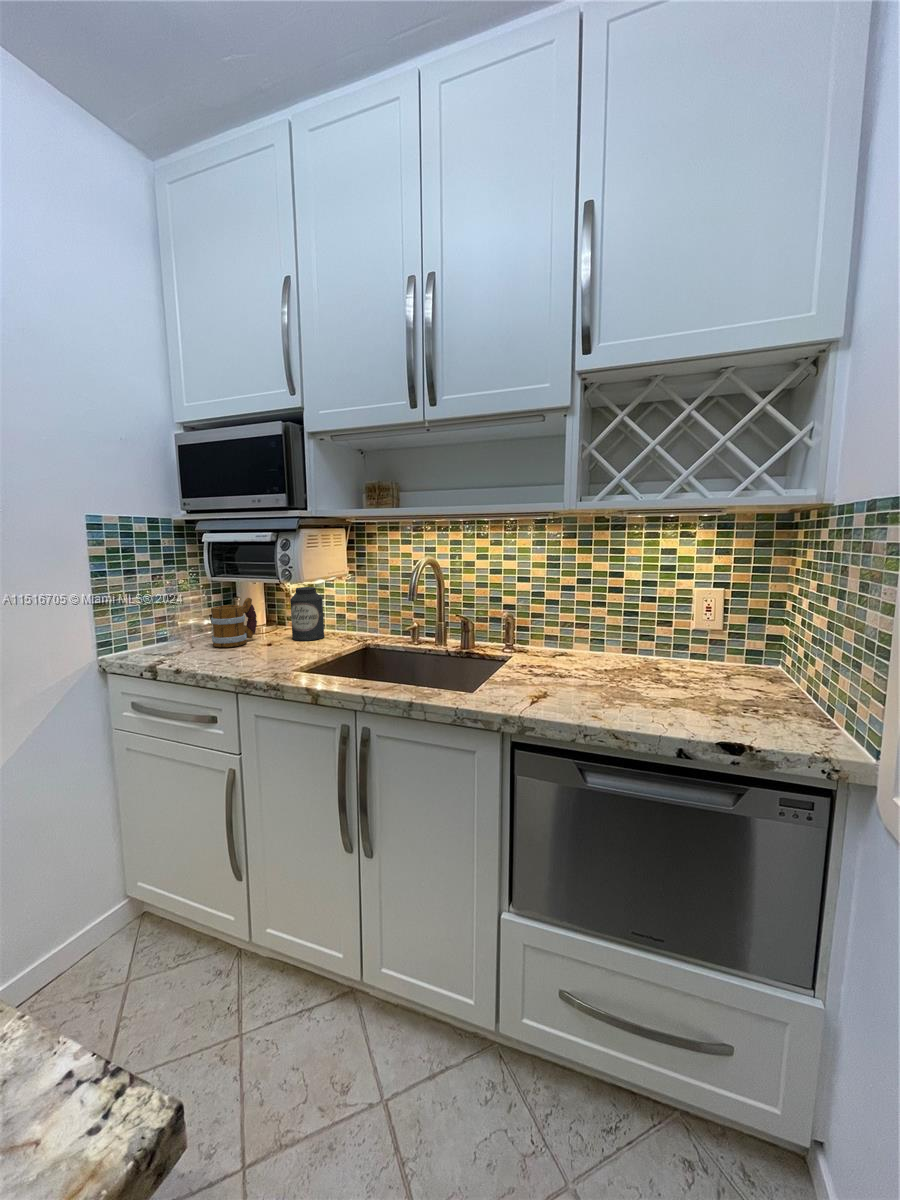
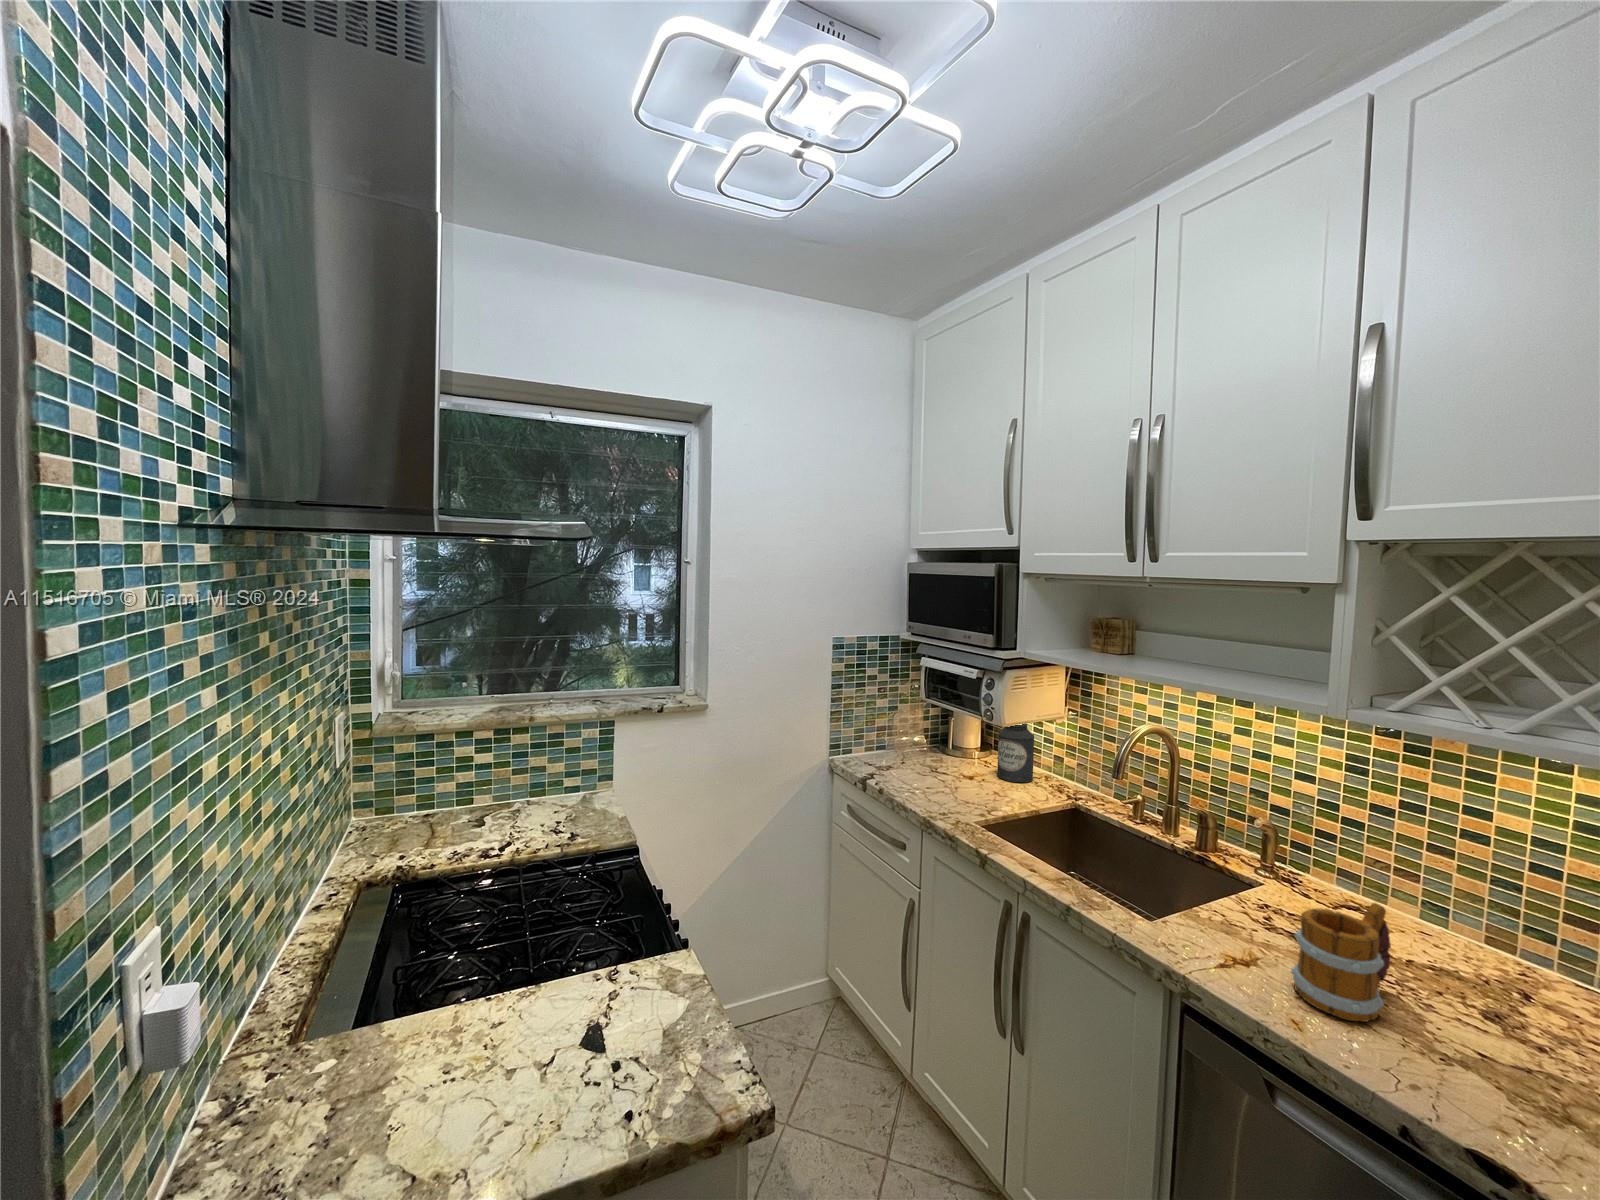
mug: present [211,598,257,647] -> present [1291,903,1391,1022]

